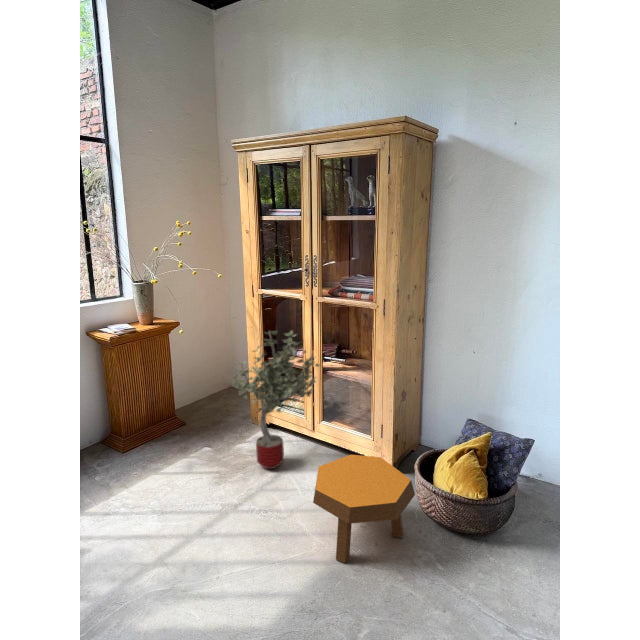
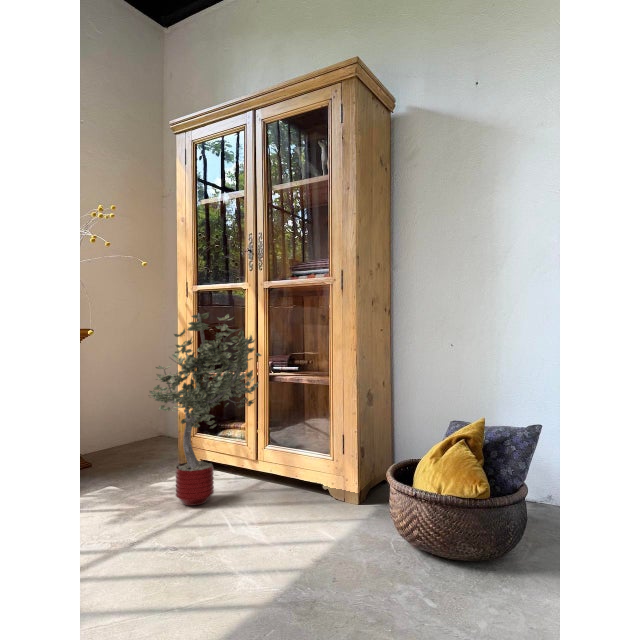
footstool: present [313,455,415,563] -> none [240,460,389,600]

